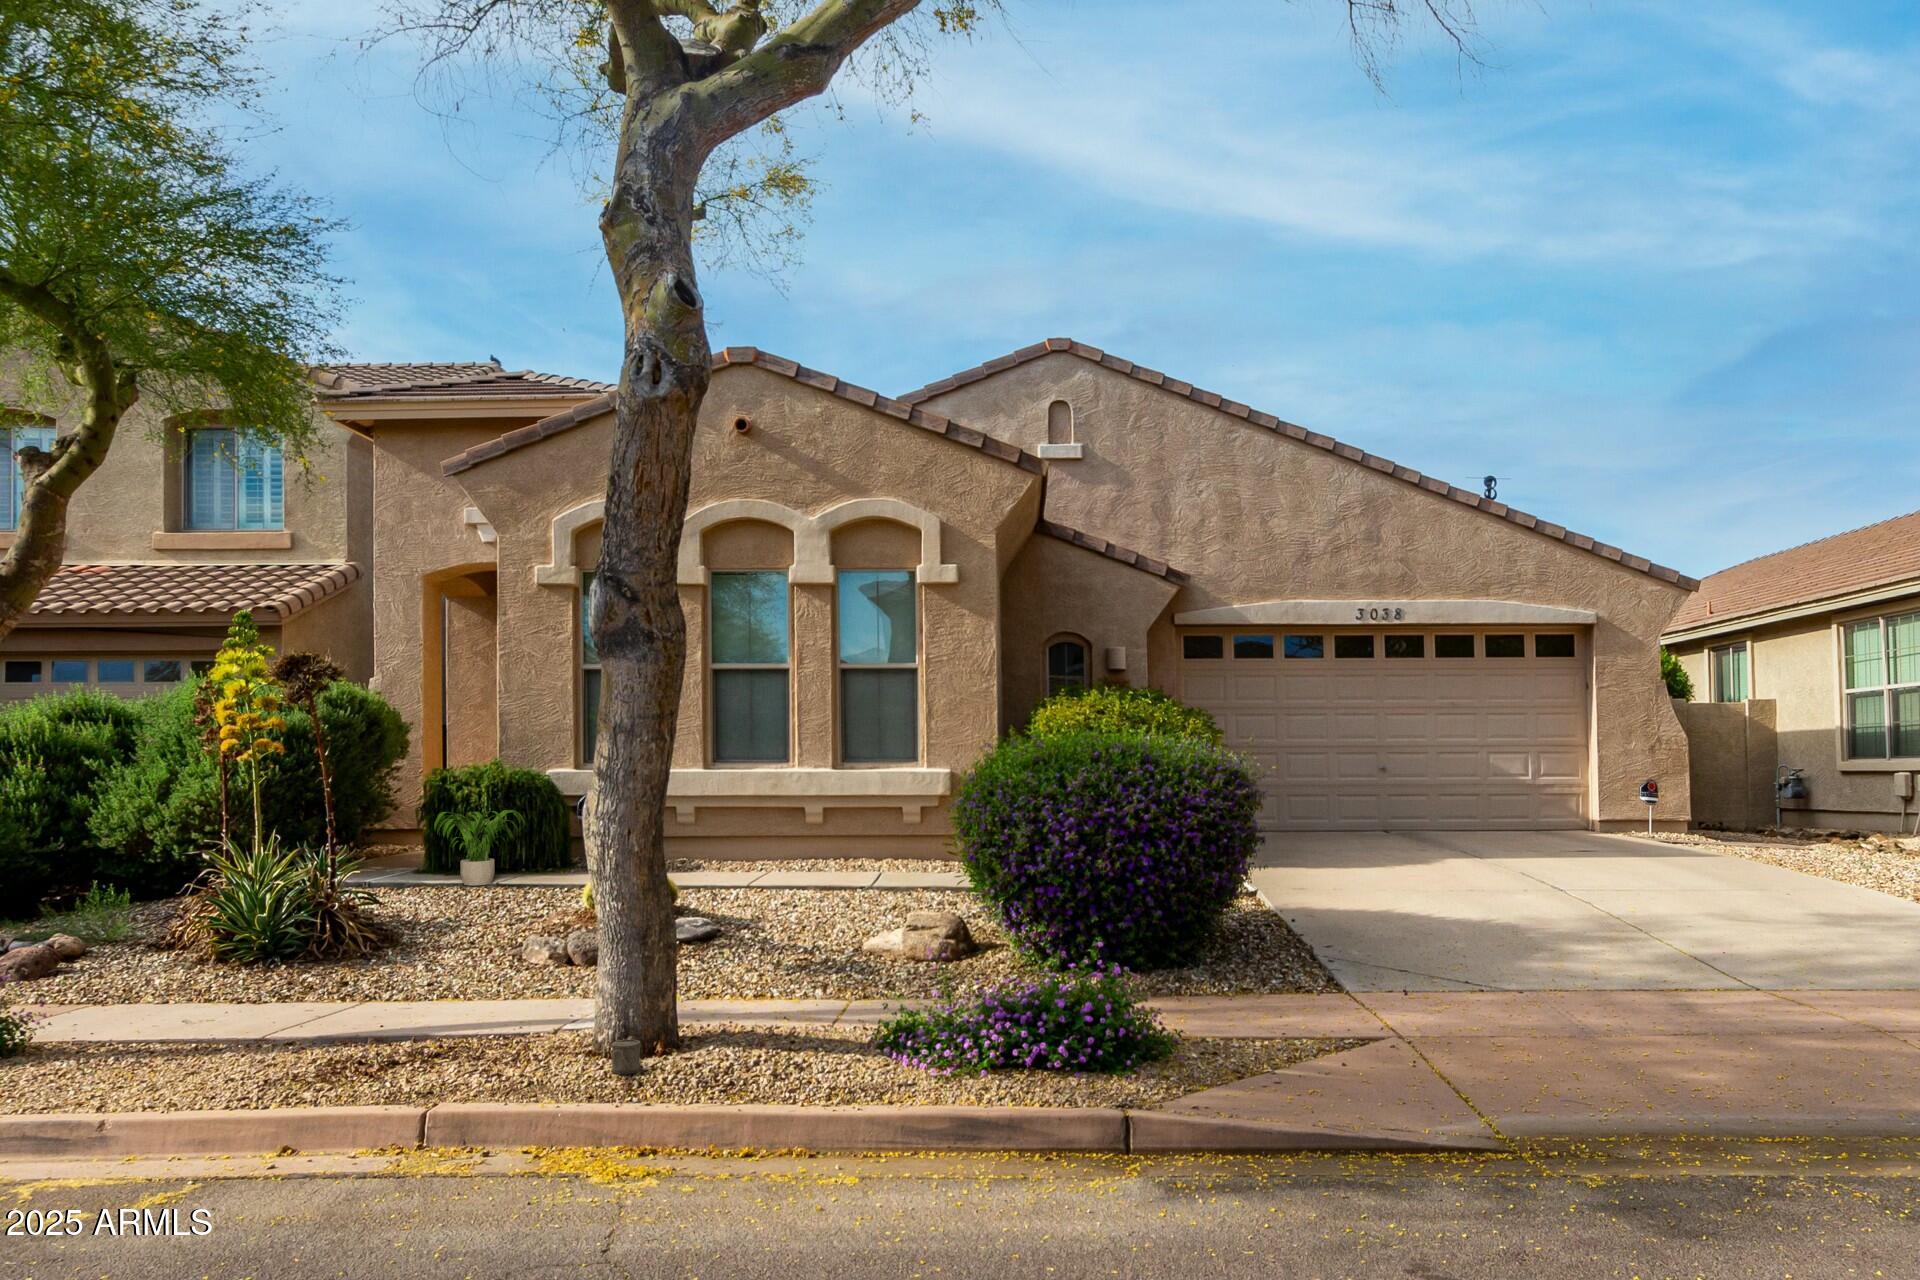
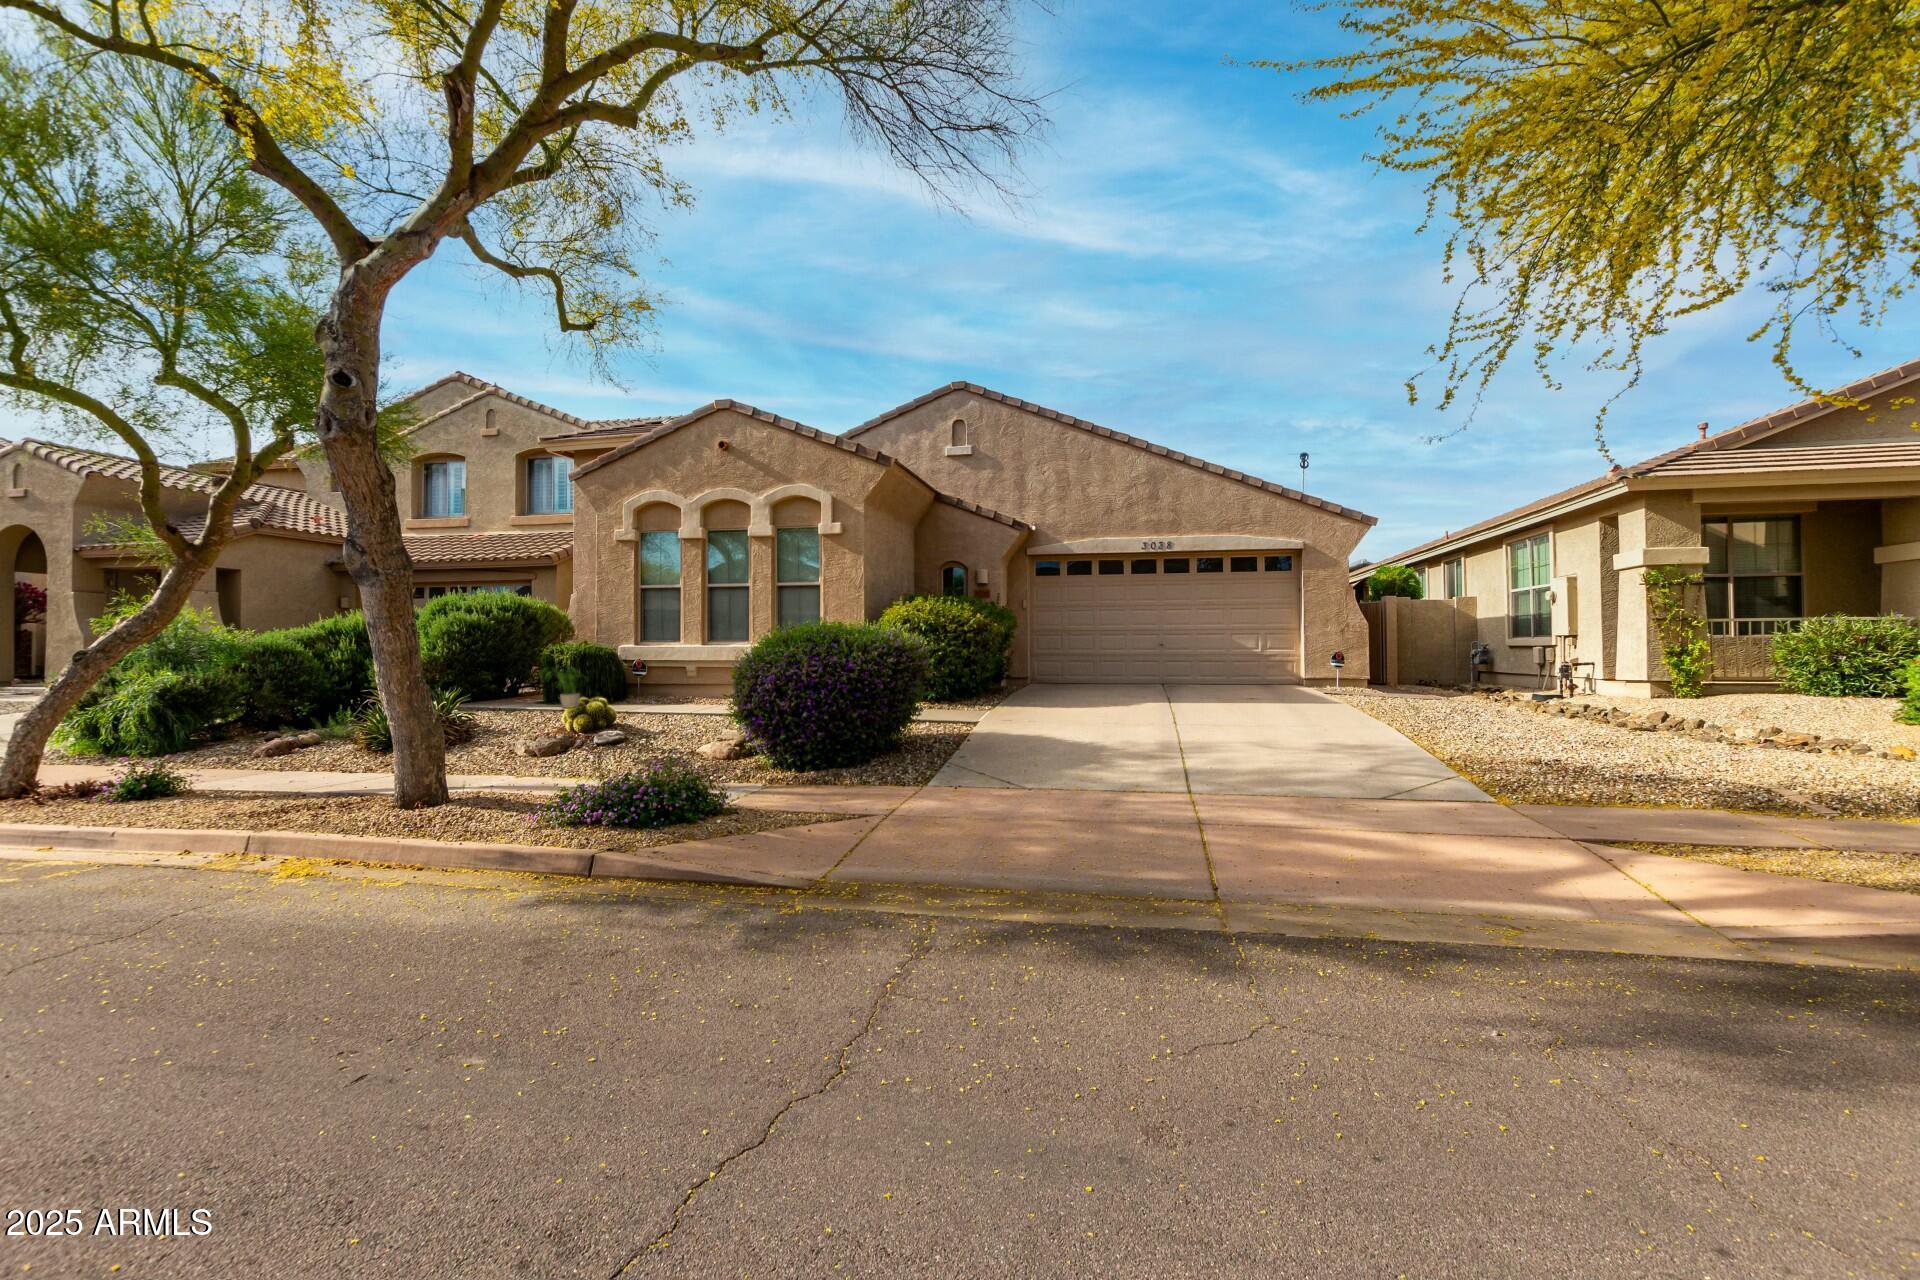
watering can: present [612,1036,641,1074] -> none [376,802,416,824]

